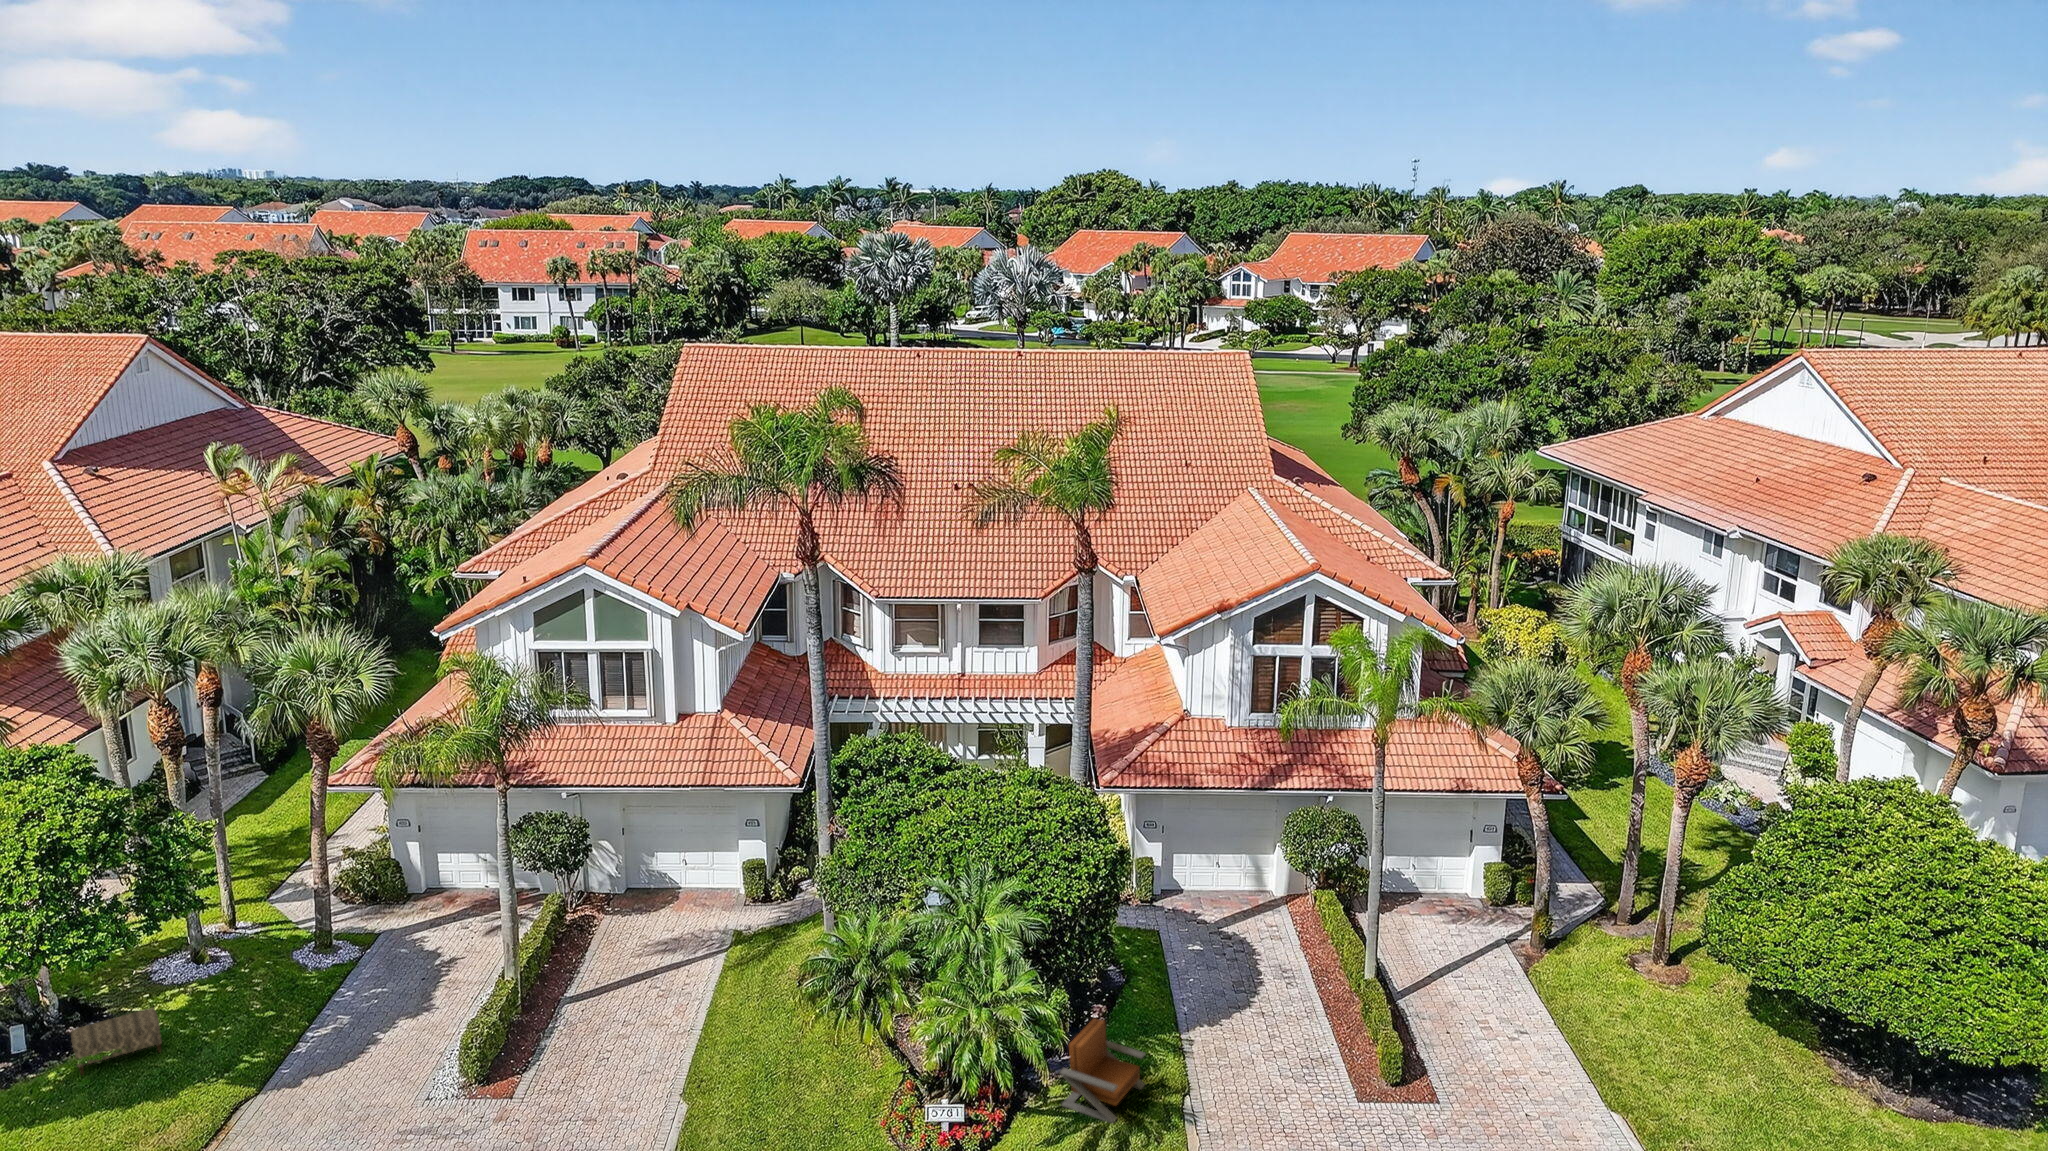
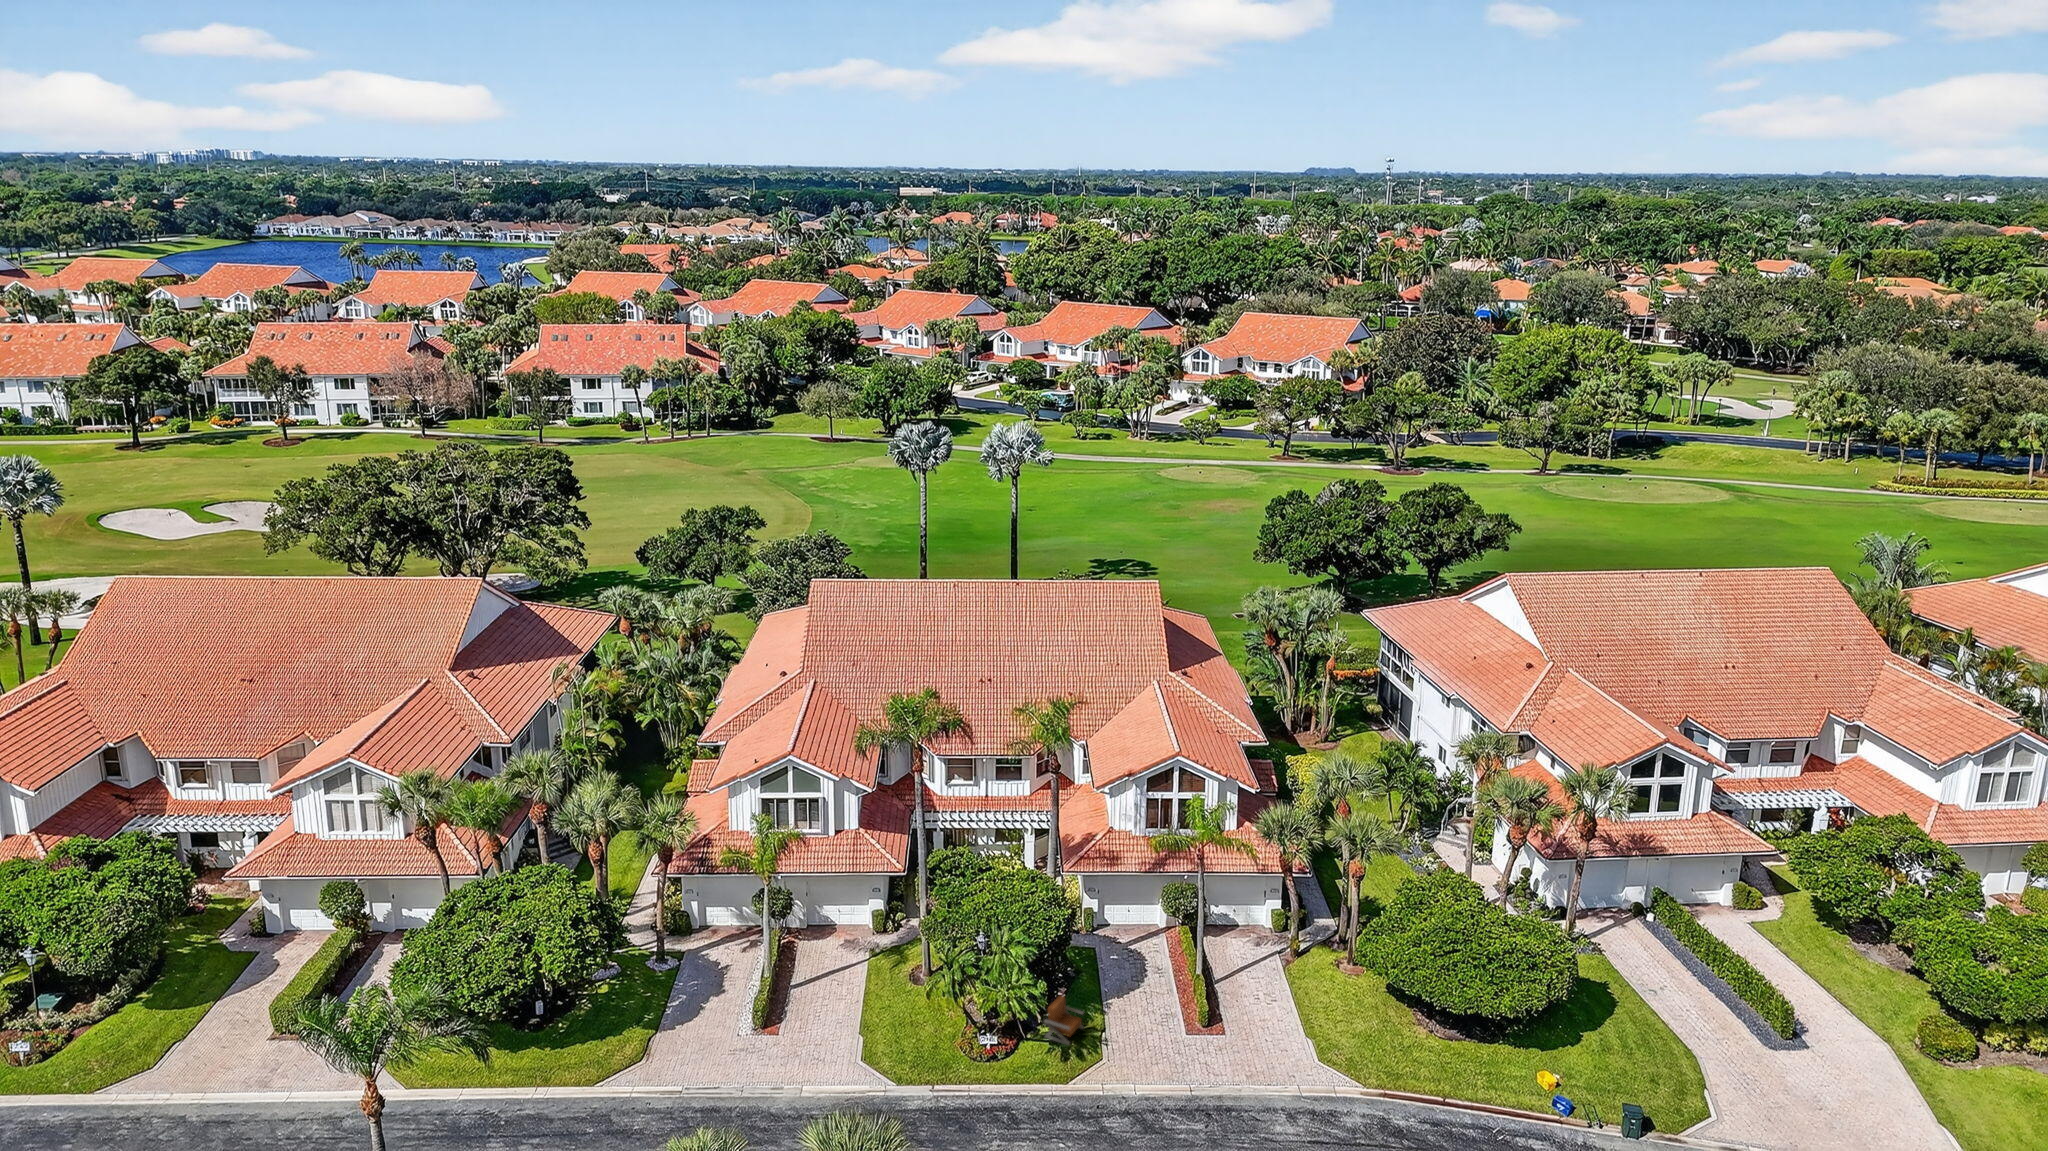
bench: present [71,1008,162,1075] -> none [562,992,603,1026]

